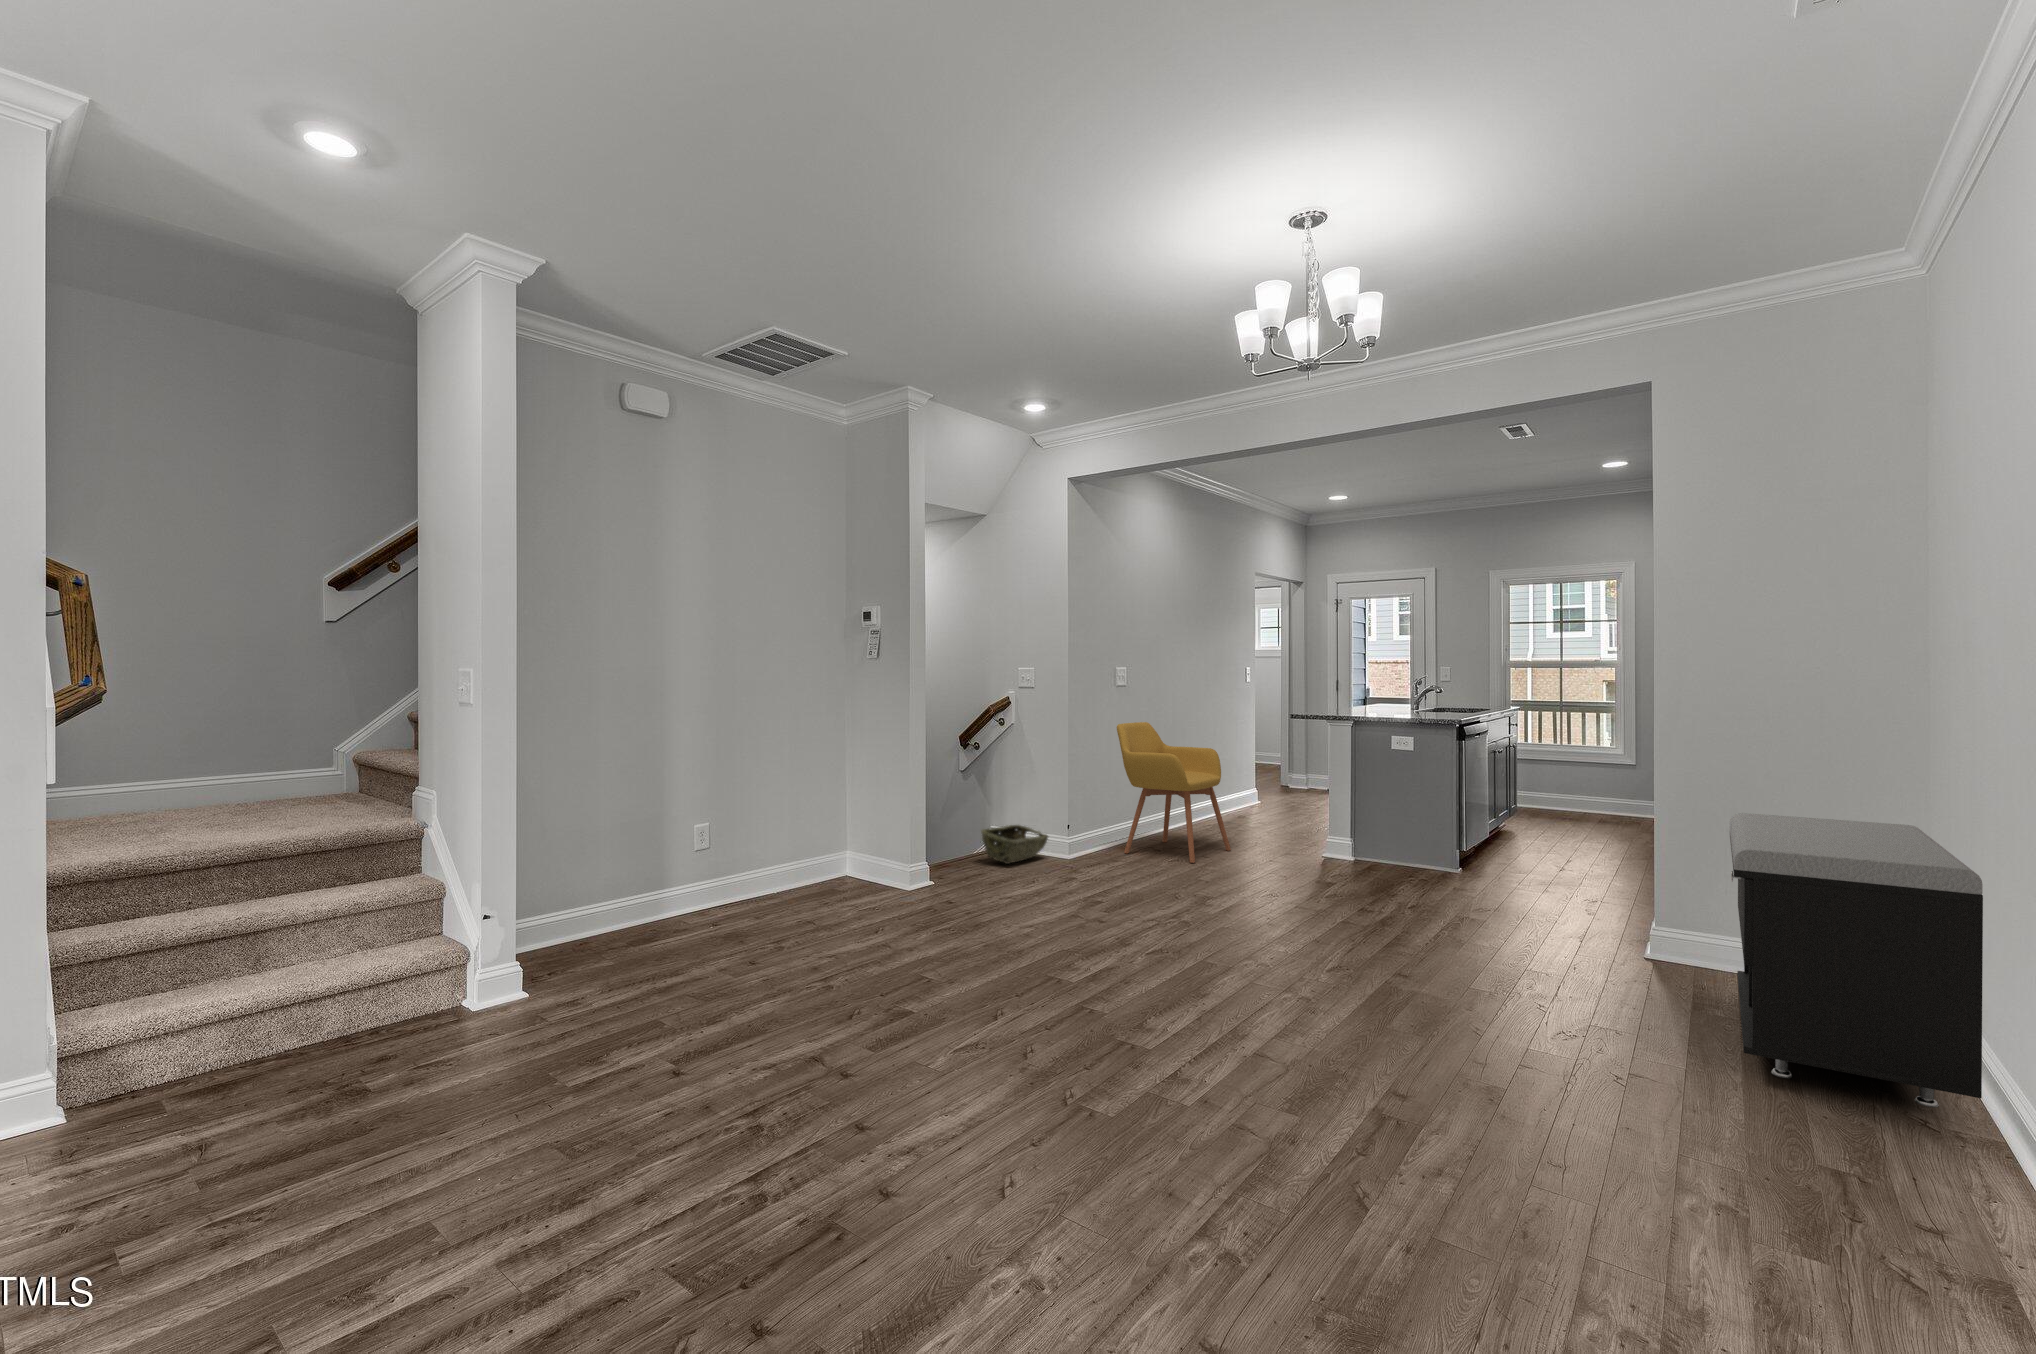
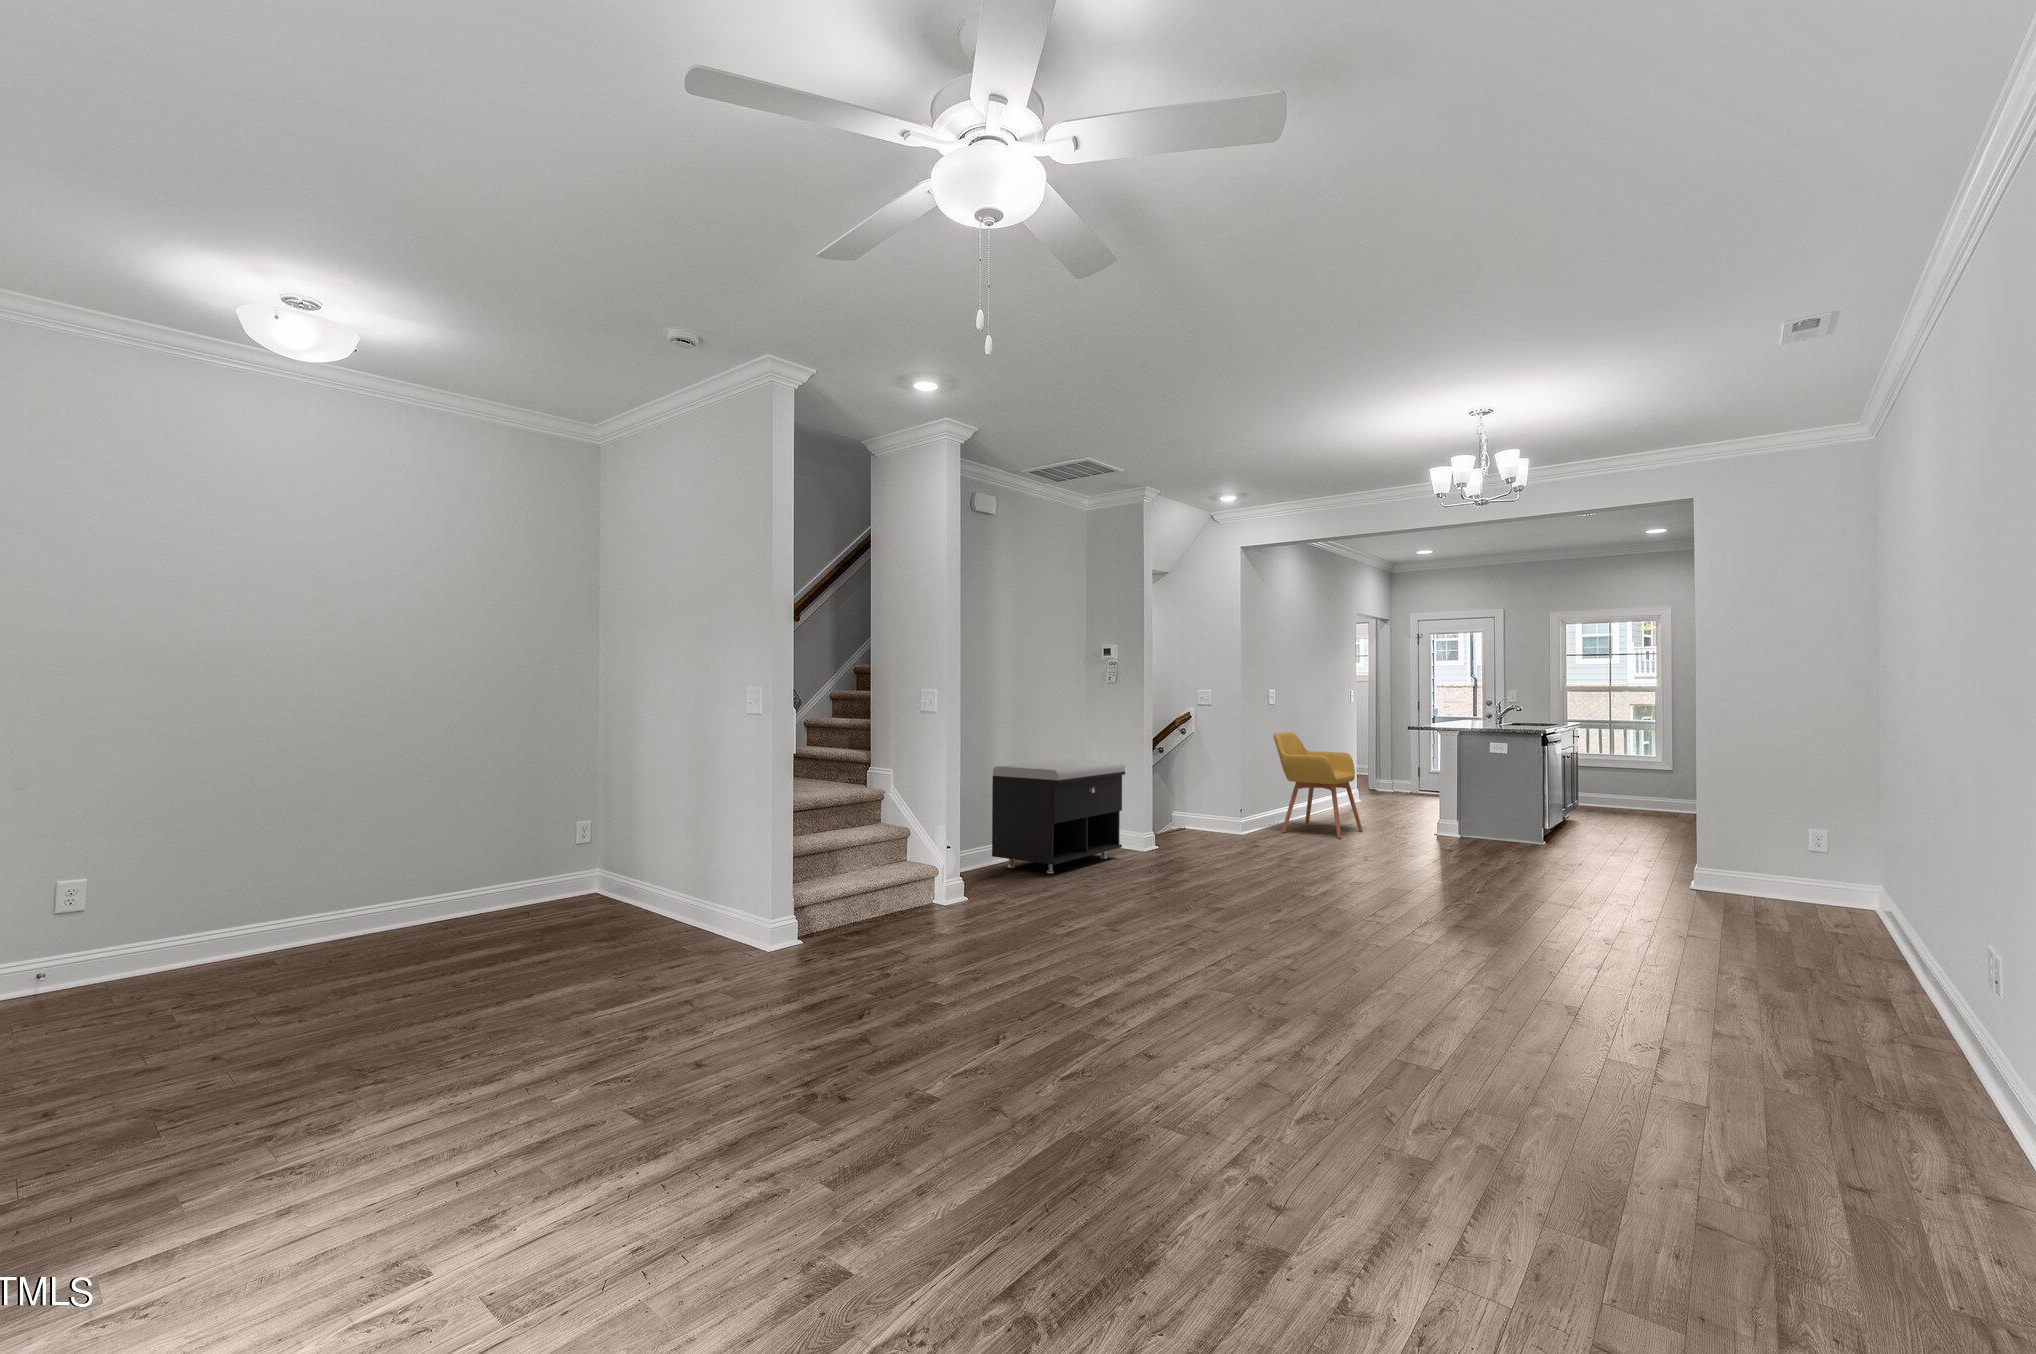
storage bench: present [1730,813,1983,1108] -> present [992,759,1125,873]
woven basket: present [981,825,1048,864] -> none [1178,810,1227,838]

